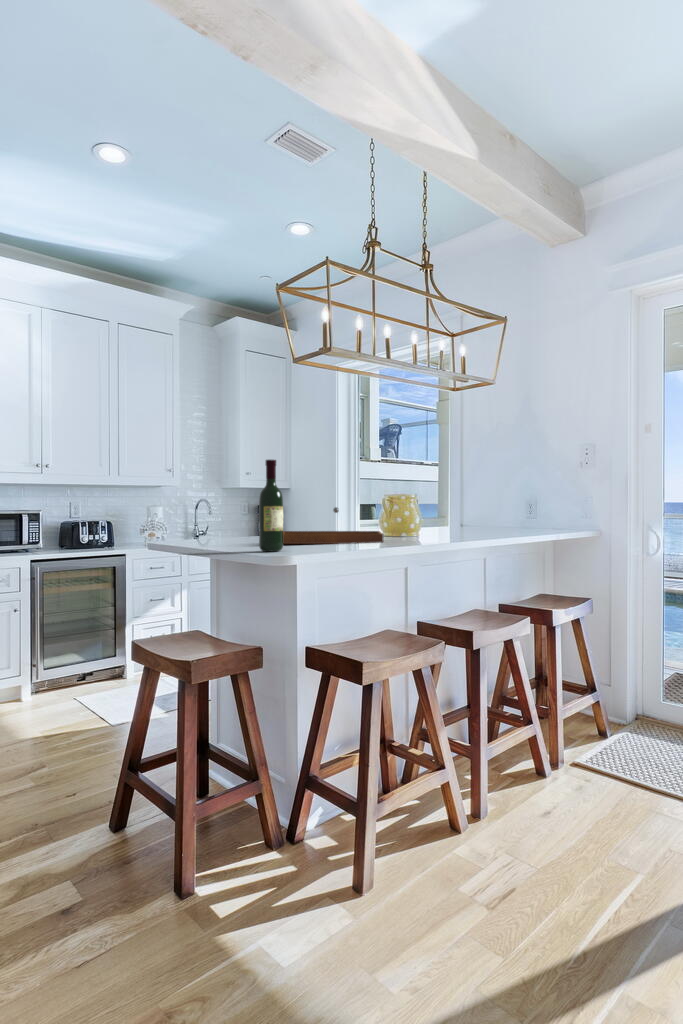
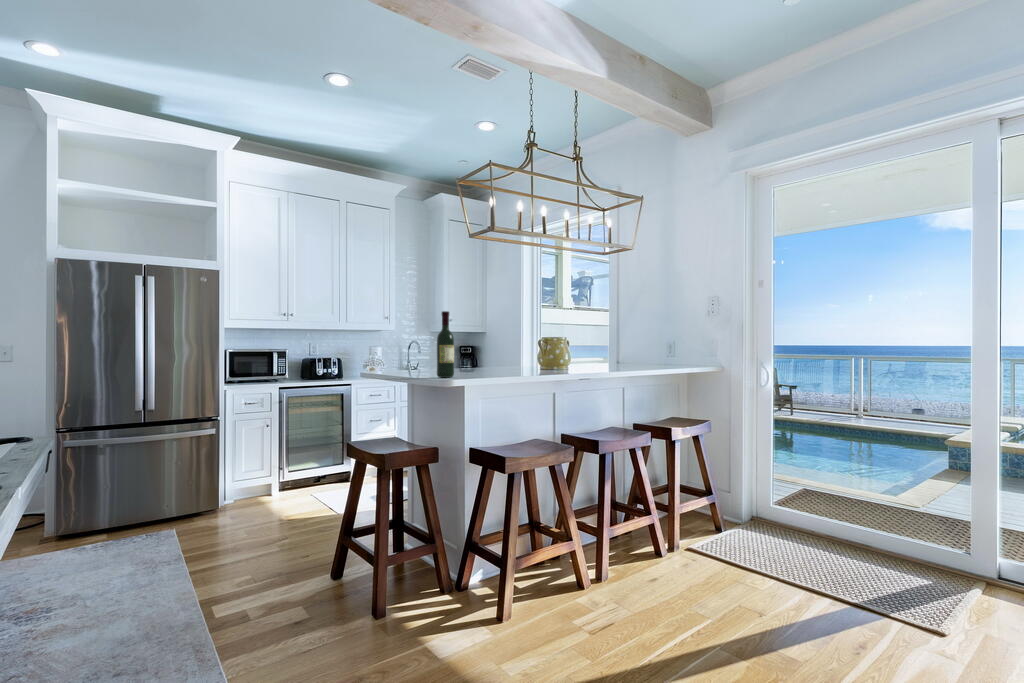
tray: present [283,507,383,544] -> none [456,346,535,374]

